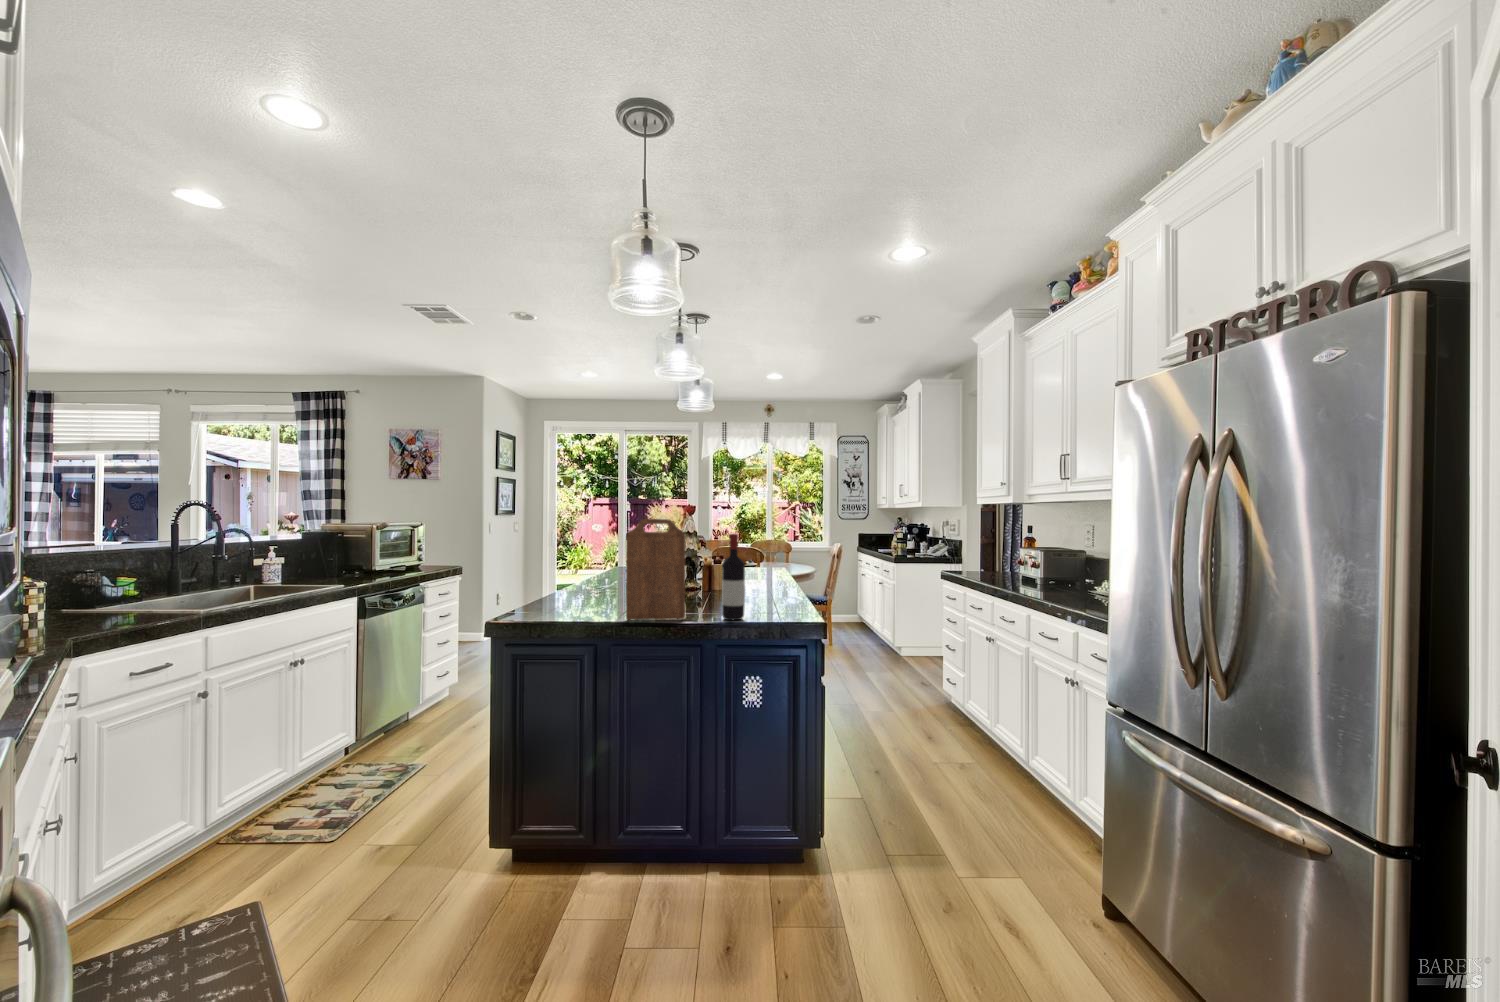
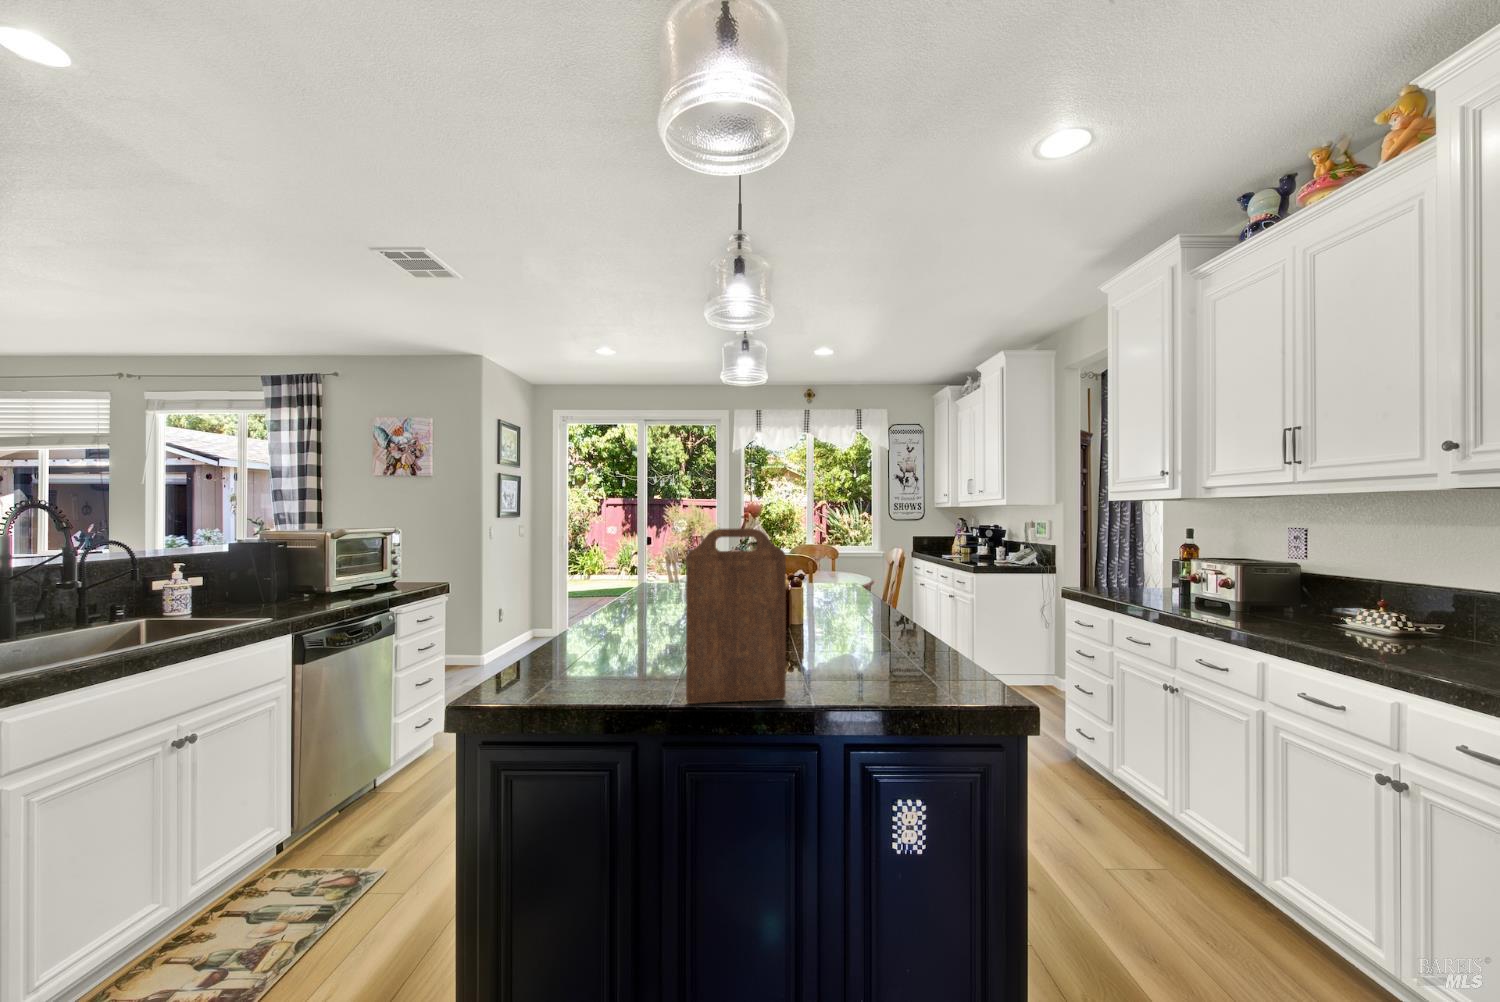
wine bottle: present [722,534,745,620] -> none [847,553,885,702]

